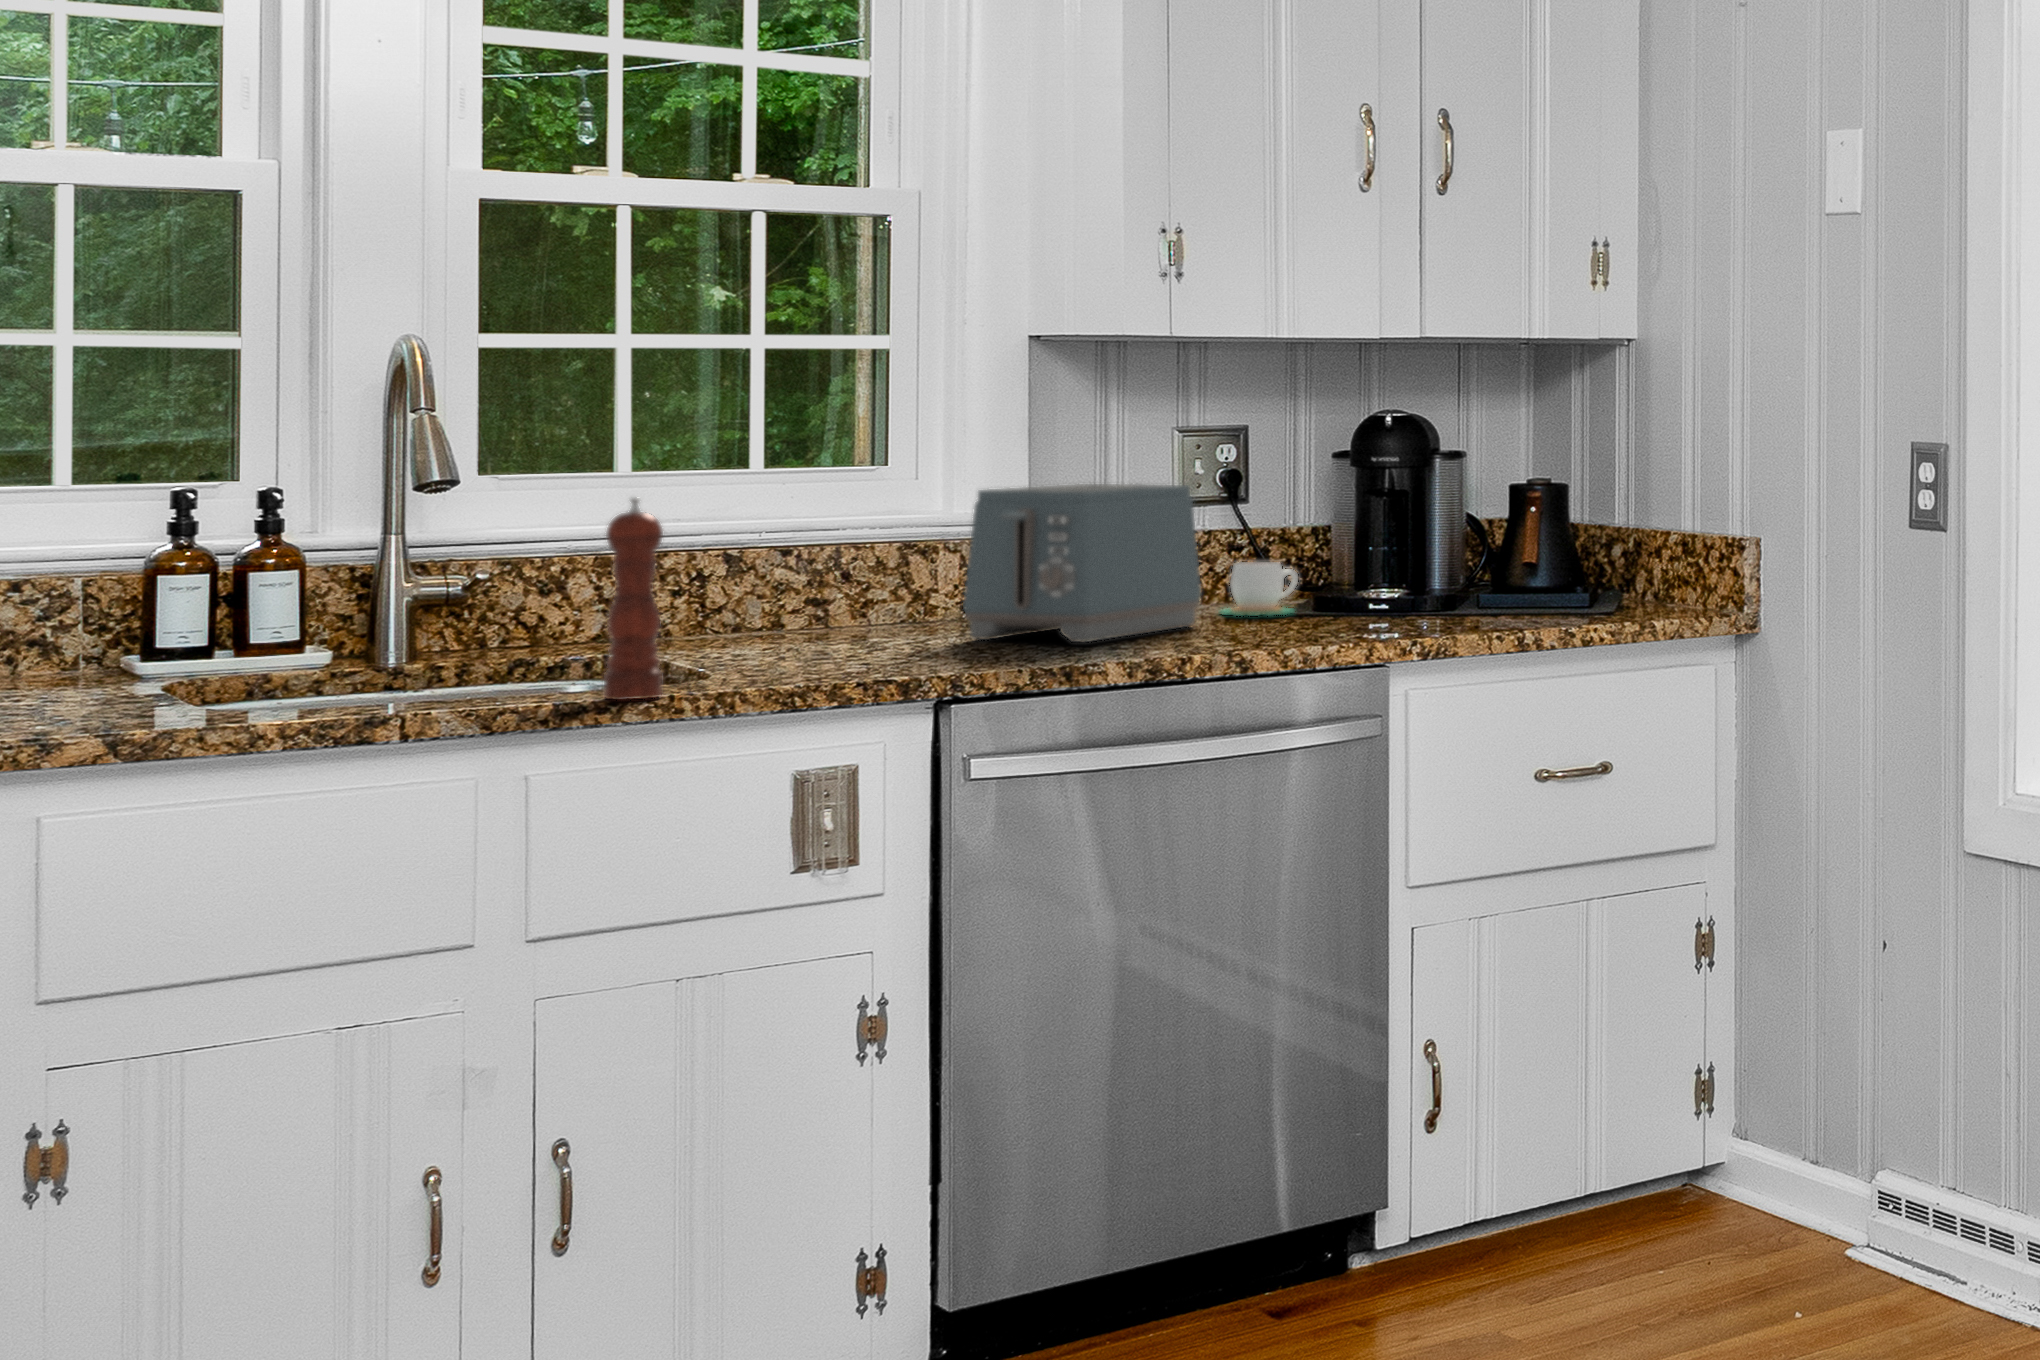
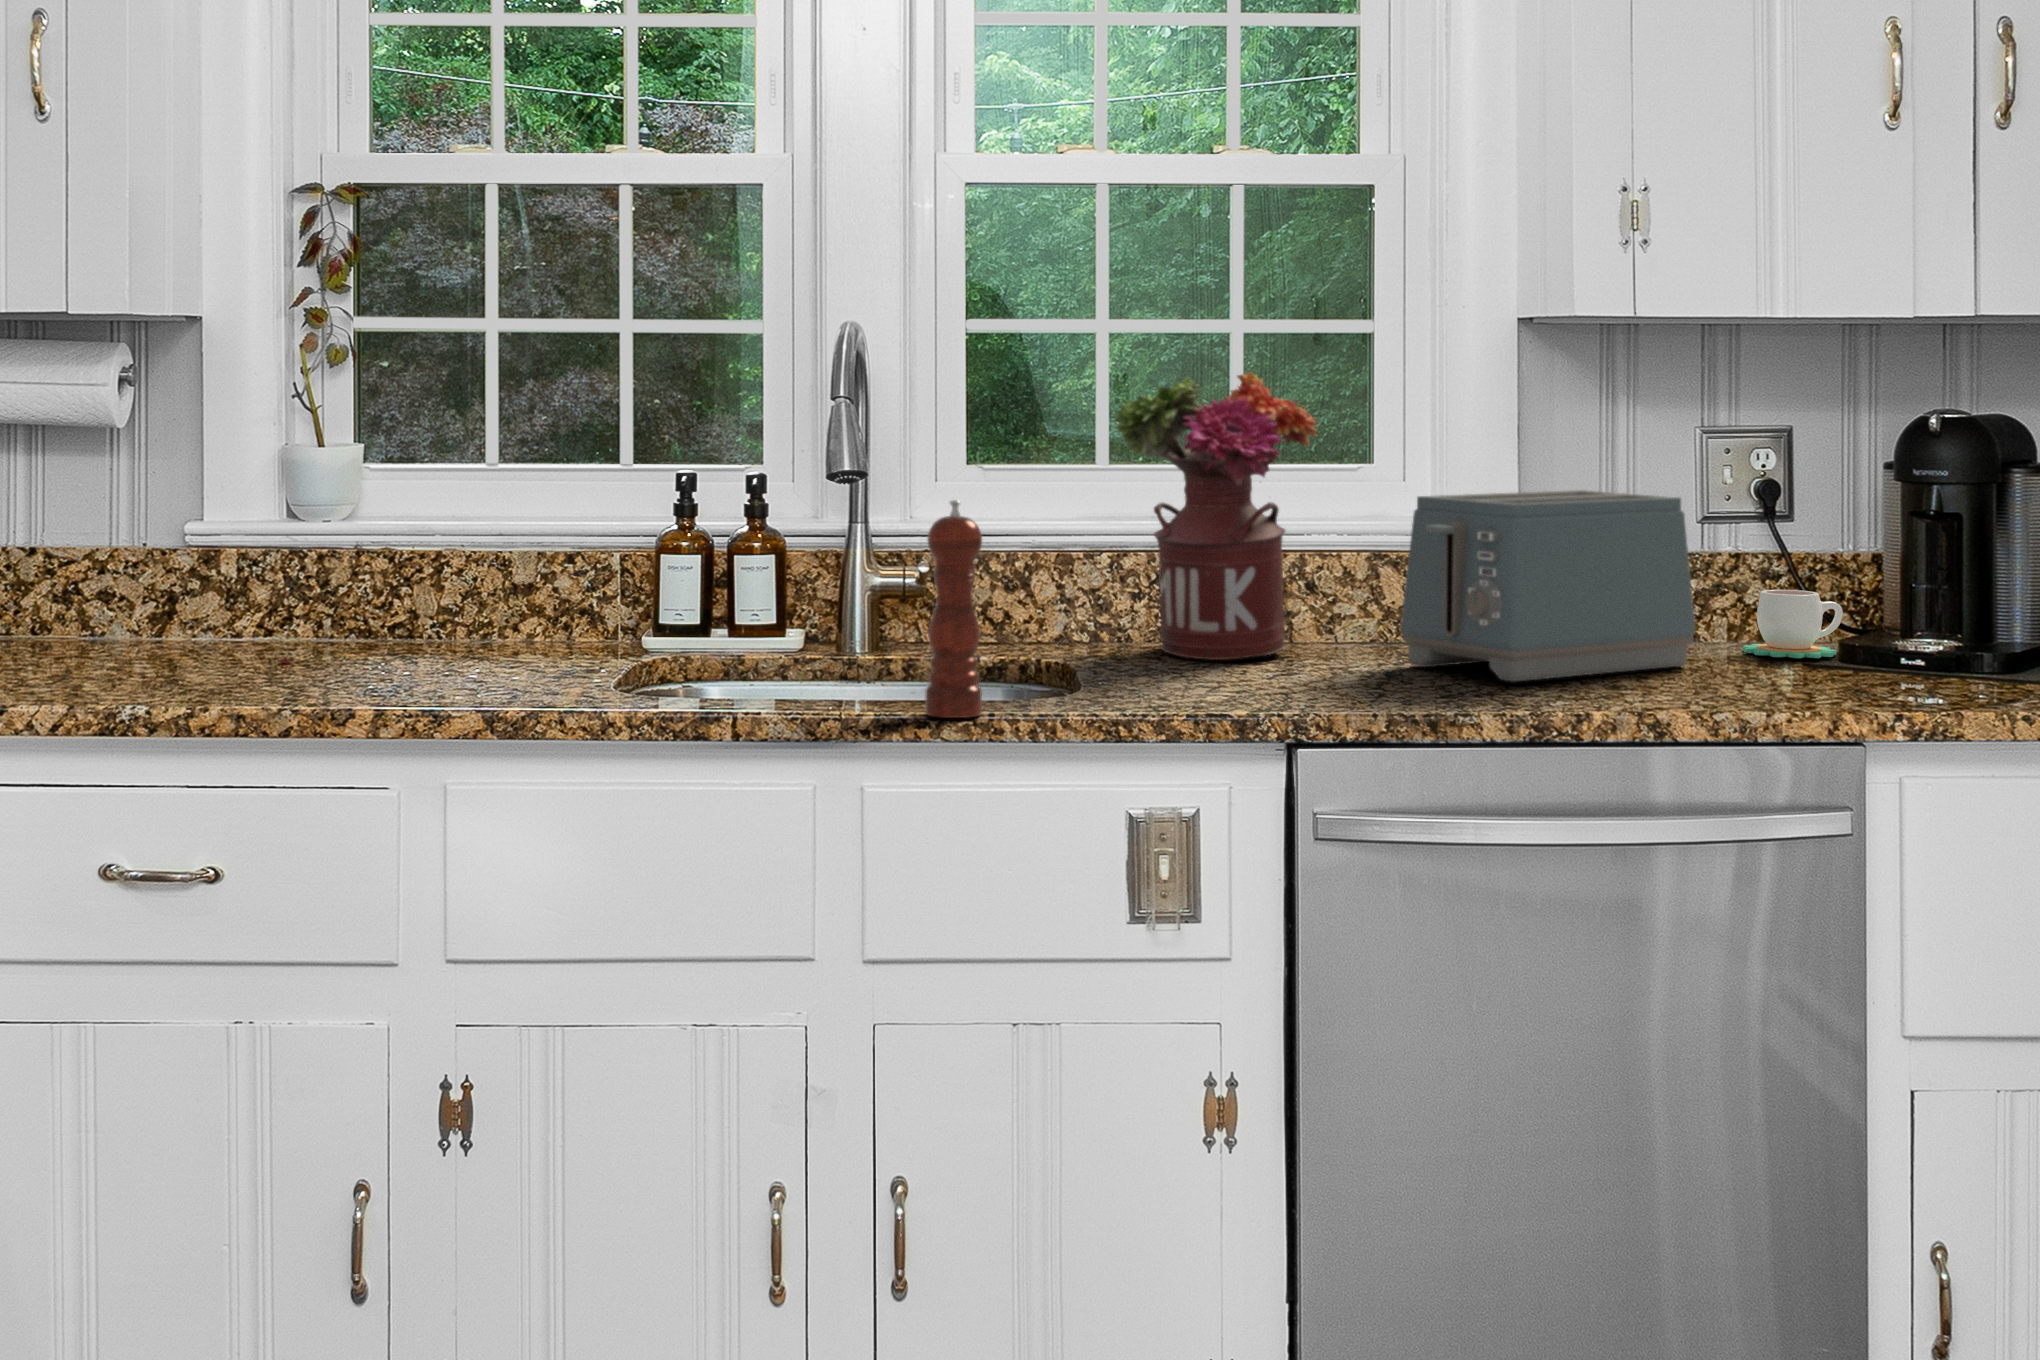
flower arrangement: none [674,381,879,647] -> present [1115,372,1317,660]

